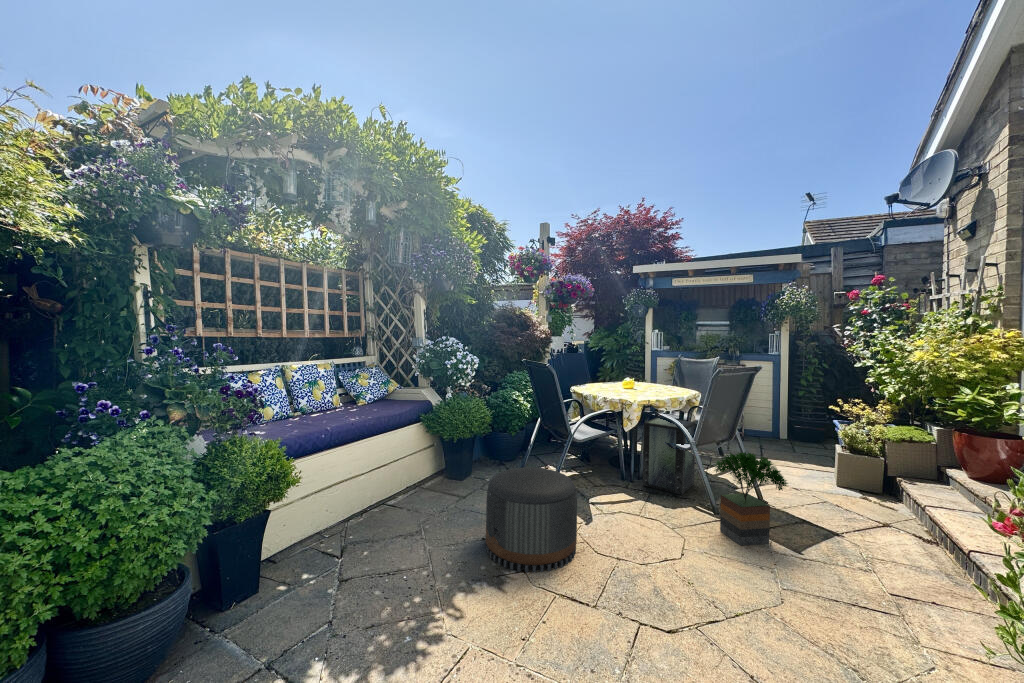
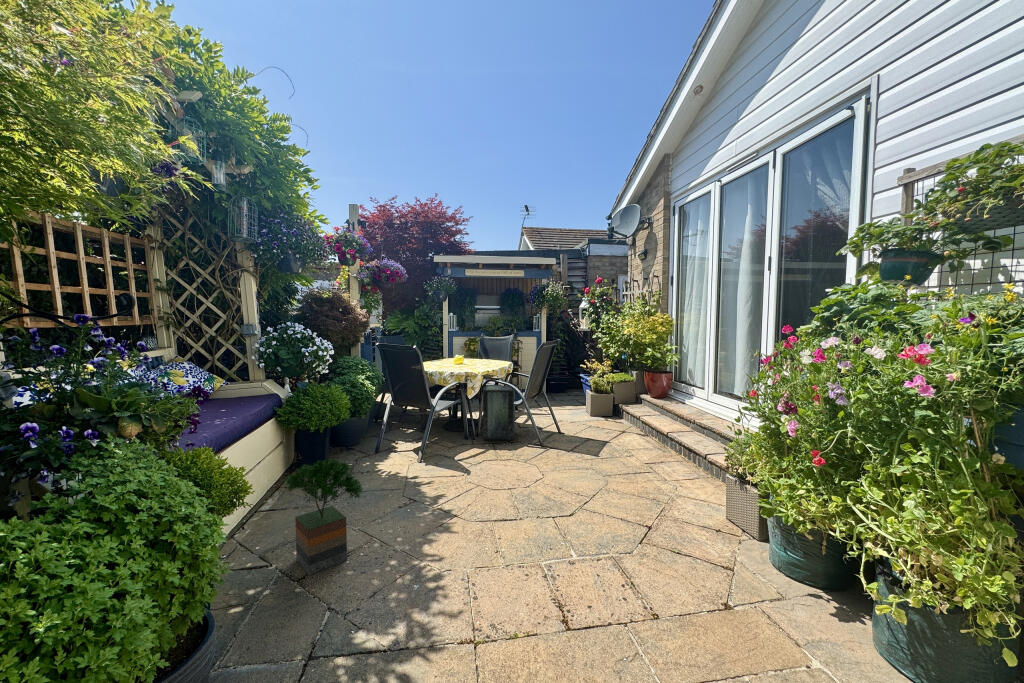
potted tree: present [714,452,788,545] -> present [284,458,362,575]
pouf: present [486,467,577,573] -> none [403,434,480,516]

